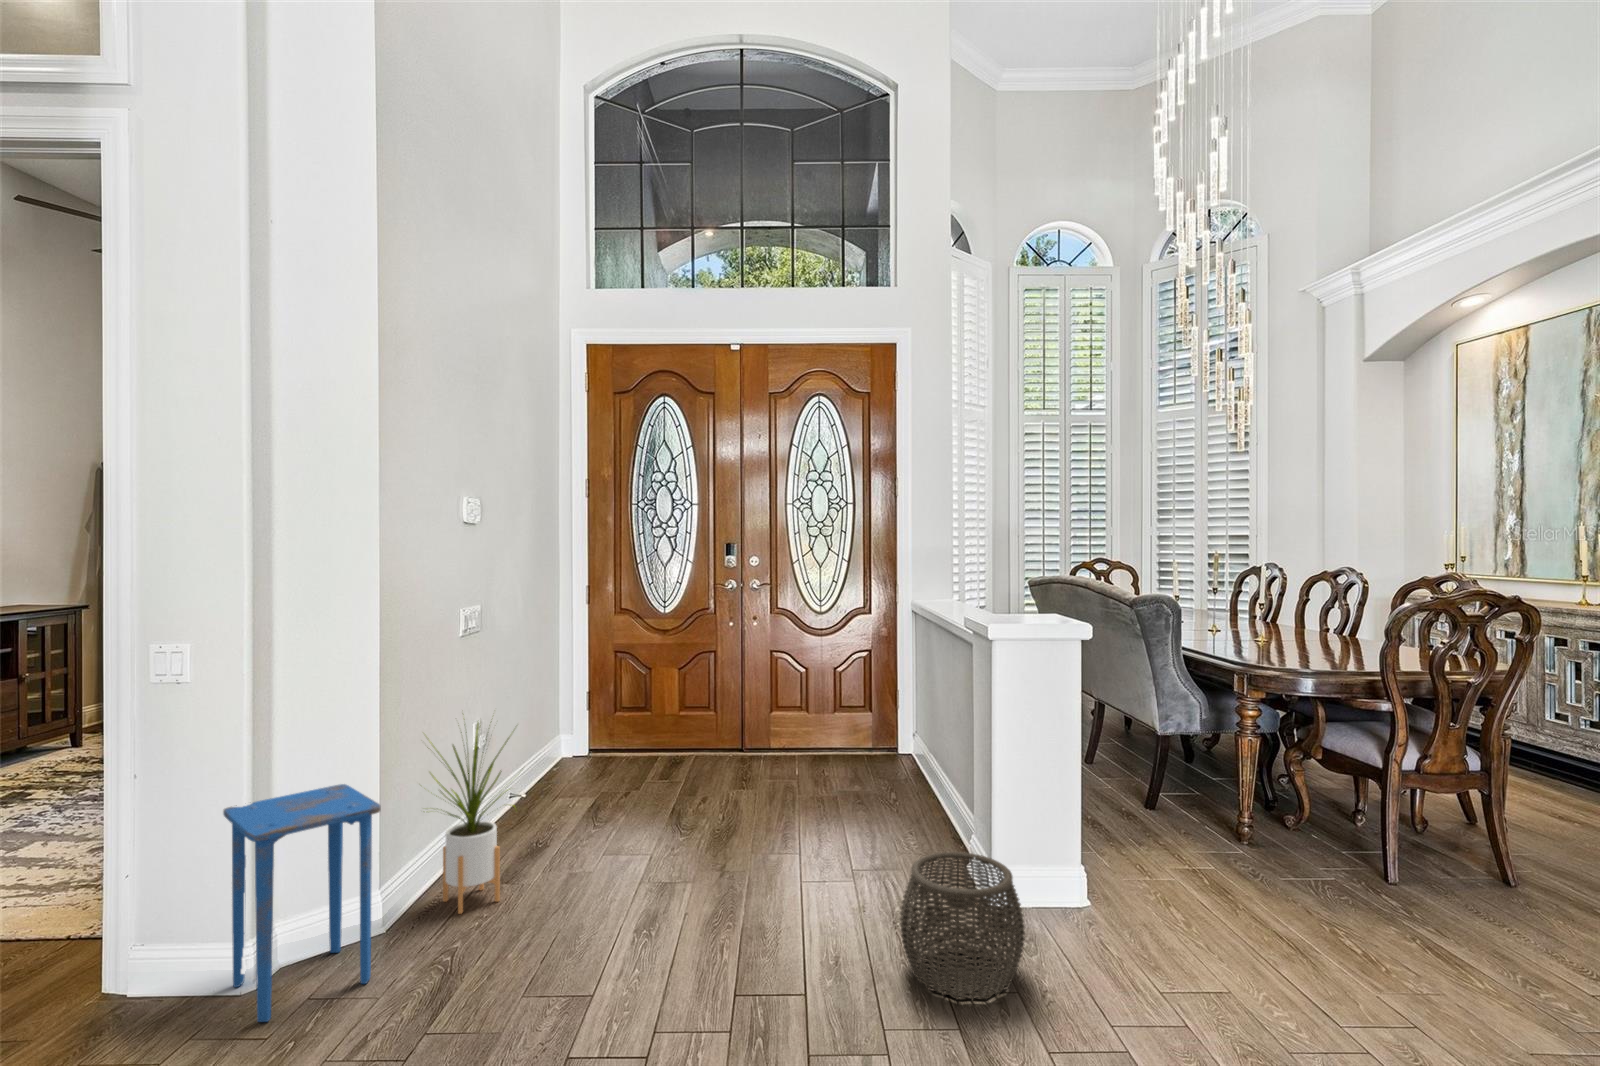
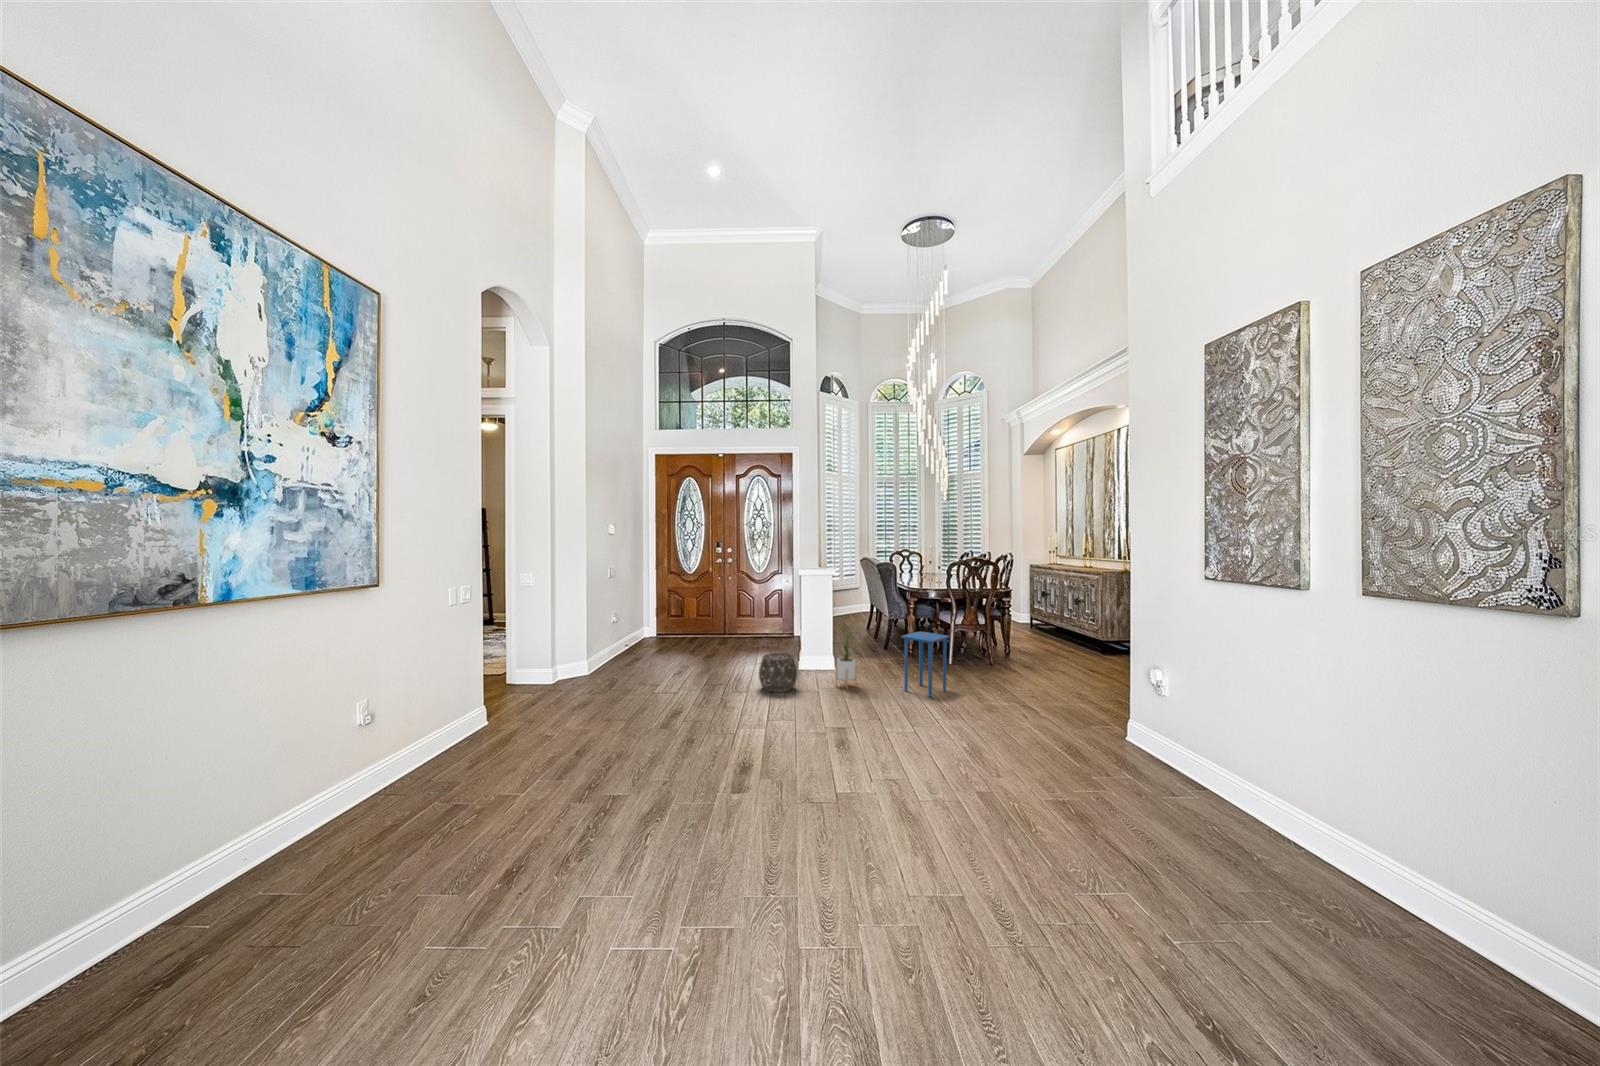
house plant: present [431,722,515,914] -> present [836,625,861,686]
side table: present [223,784,381,1022] -> present [901,631,949,697]

